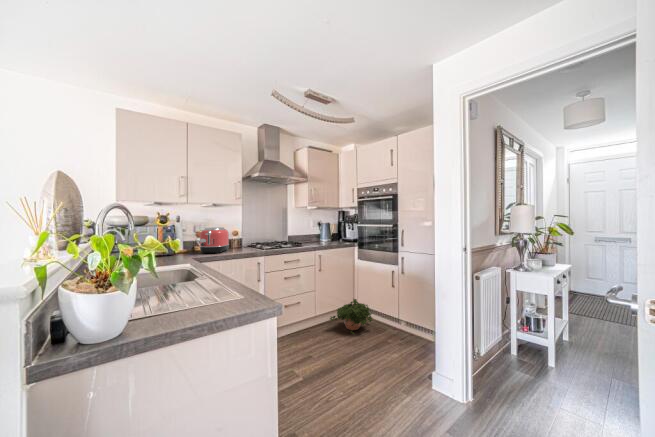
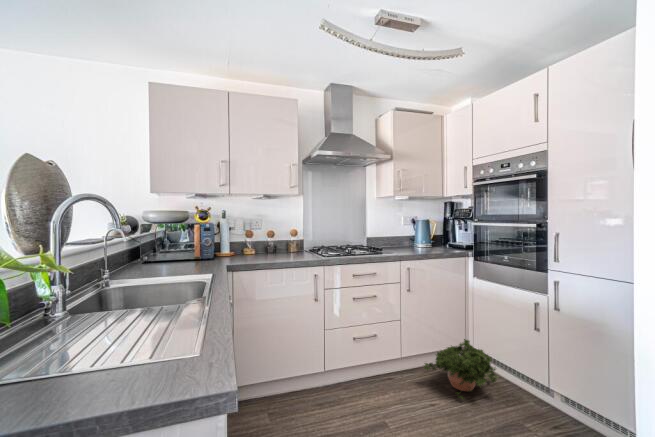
toaster: present [200,227,229,253] -> none [242,225,282,260]

